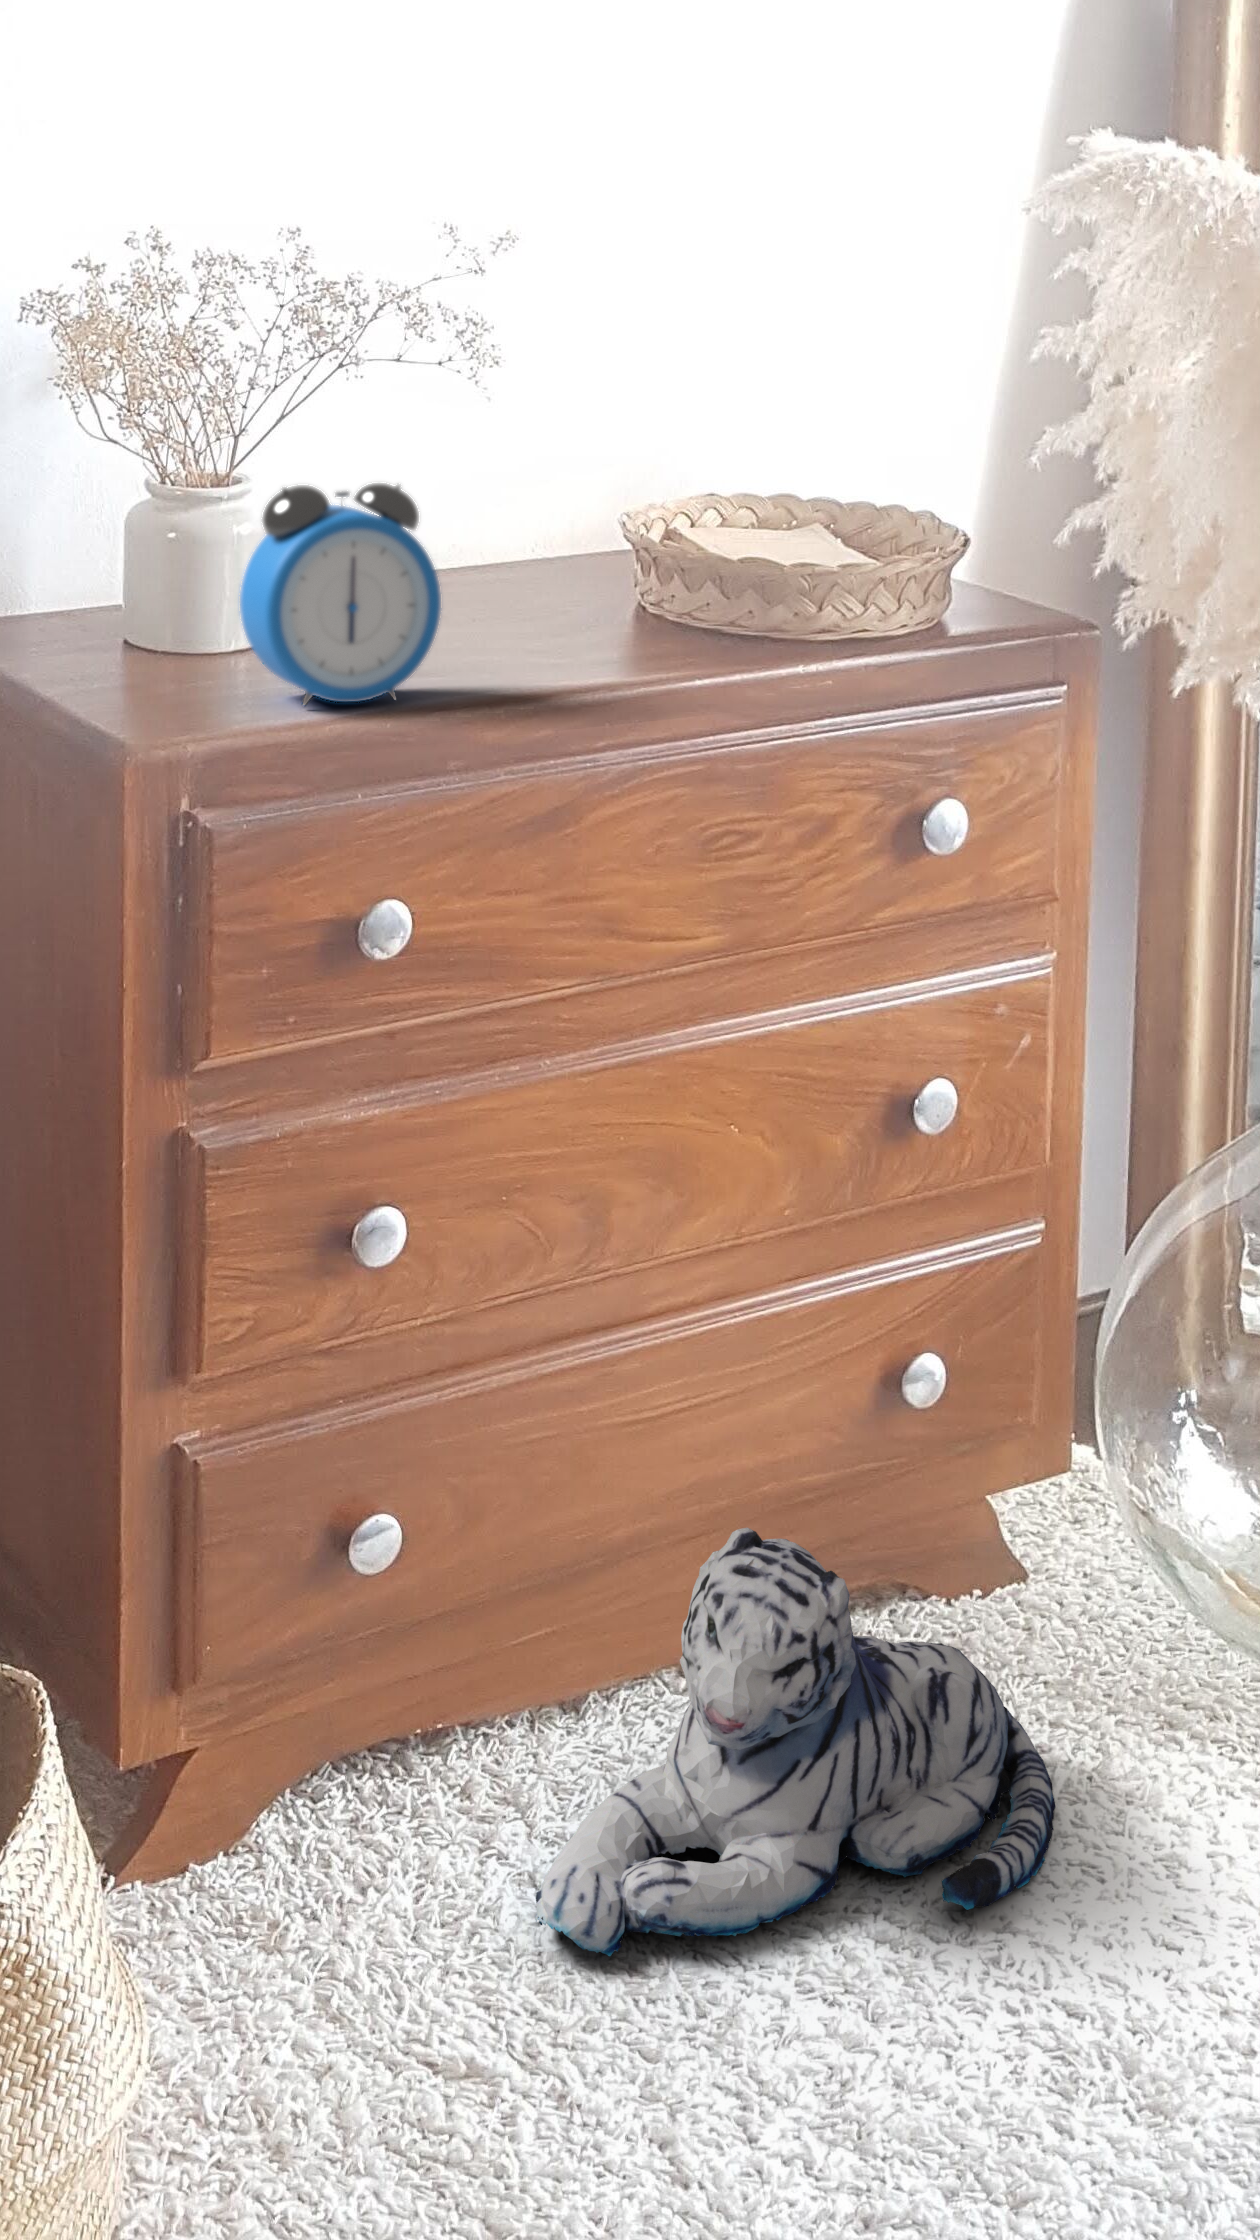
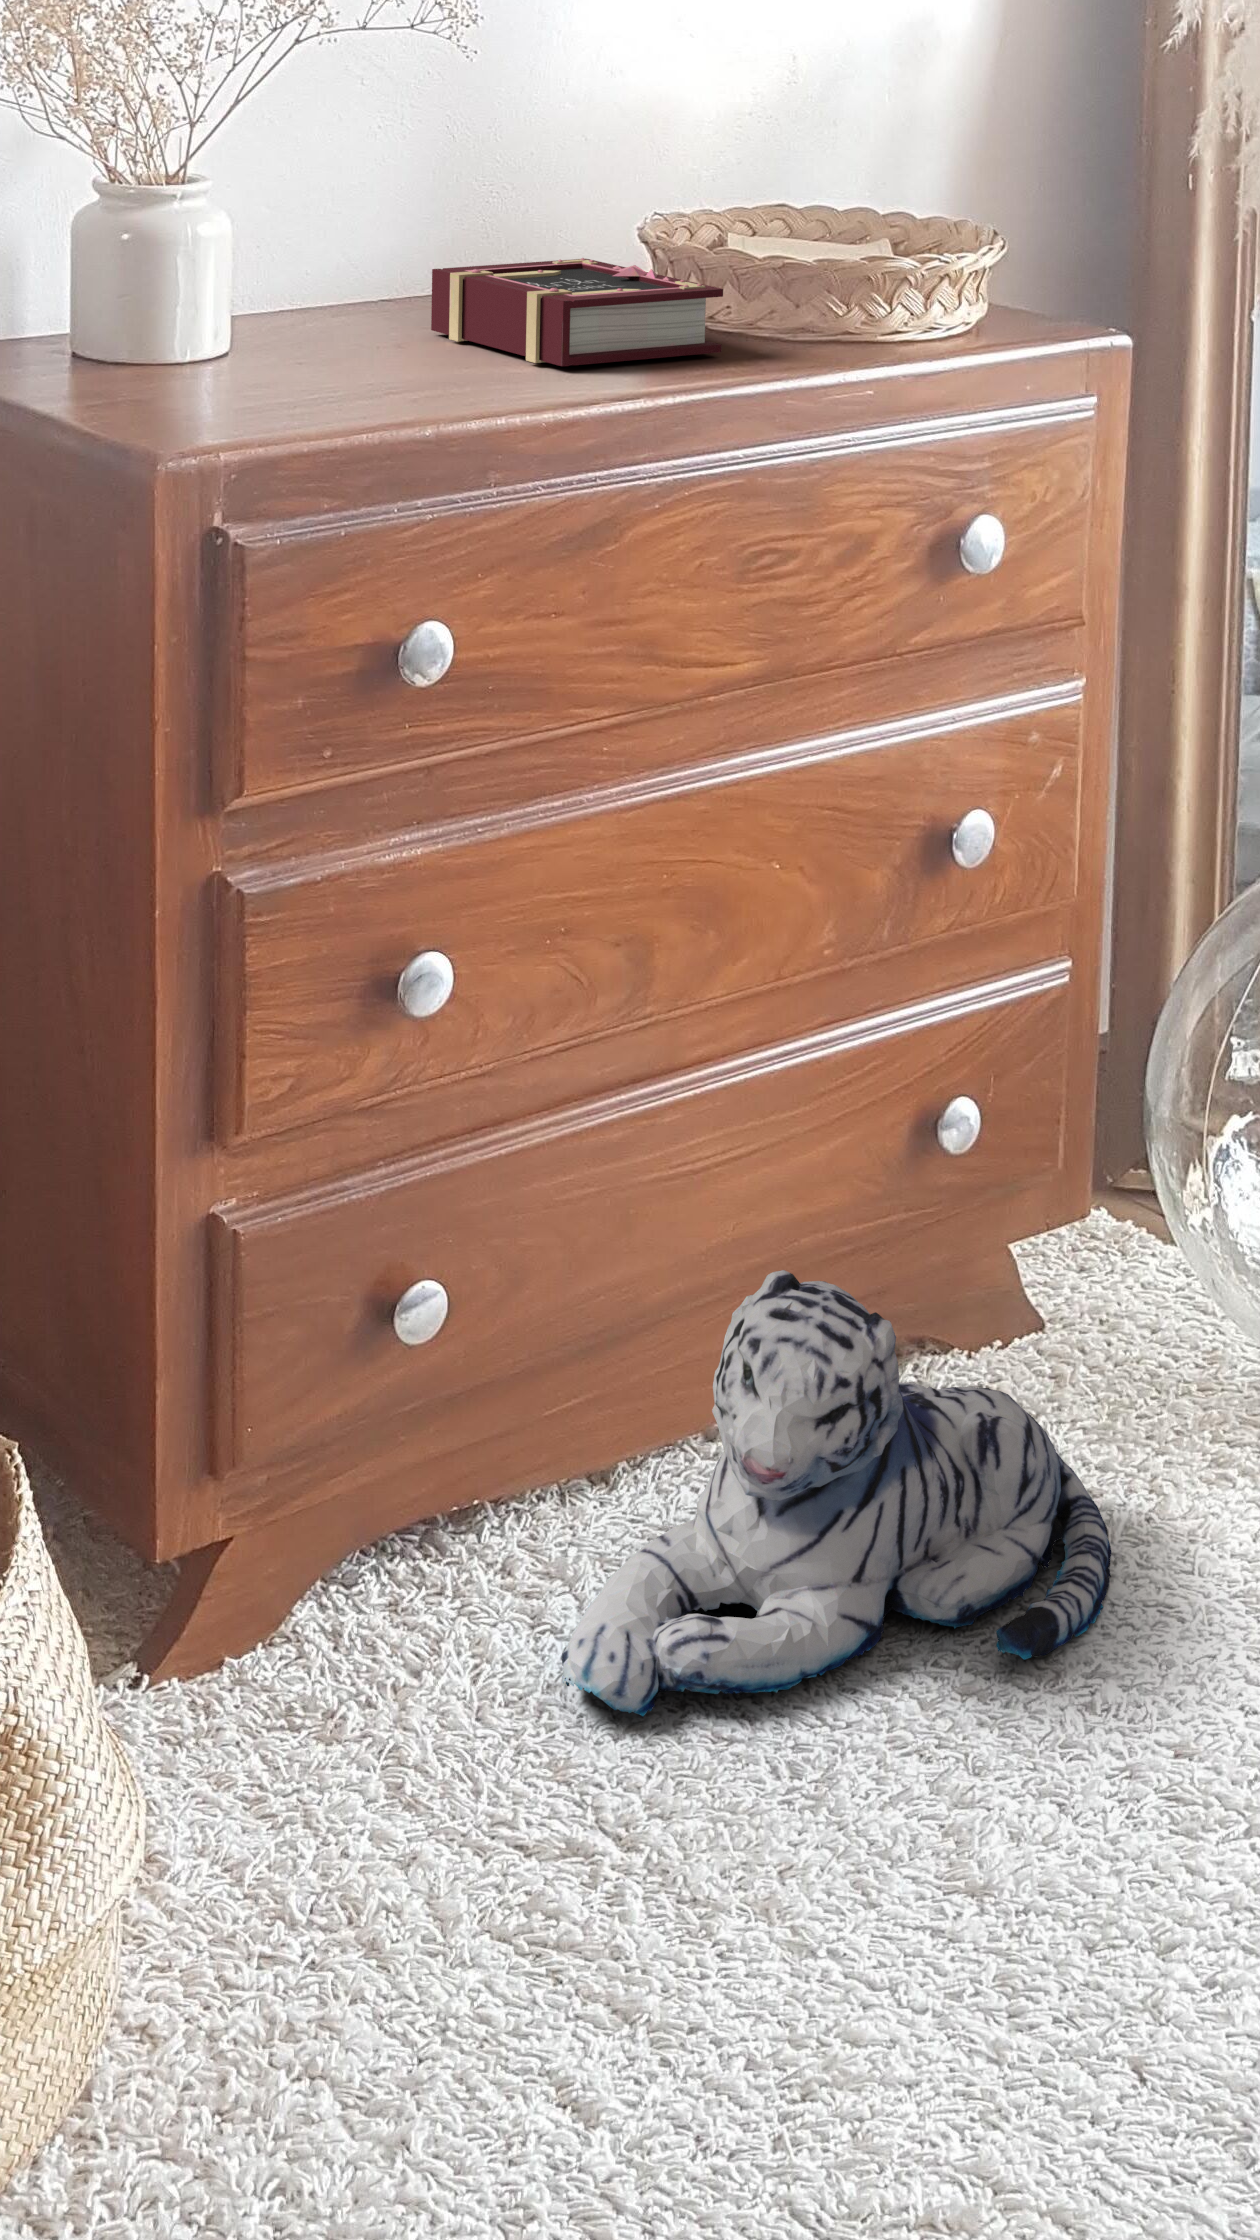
alarm clock: present [240,483,441,705] -> none [208,149,433,397]
book: none [444,574,705,679] -> present [431,258,723,366]

